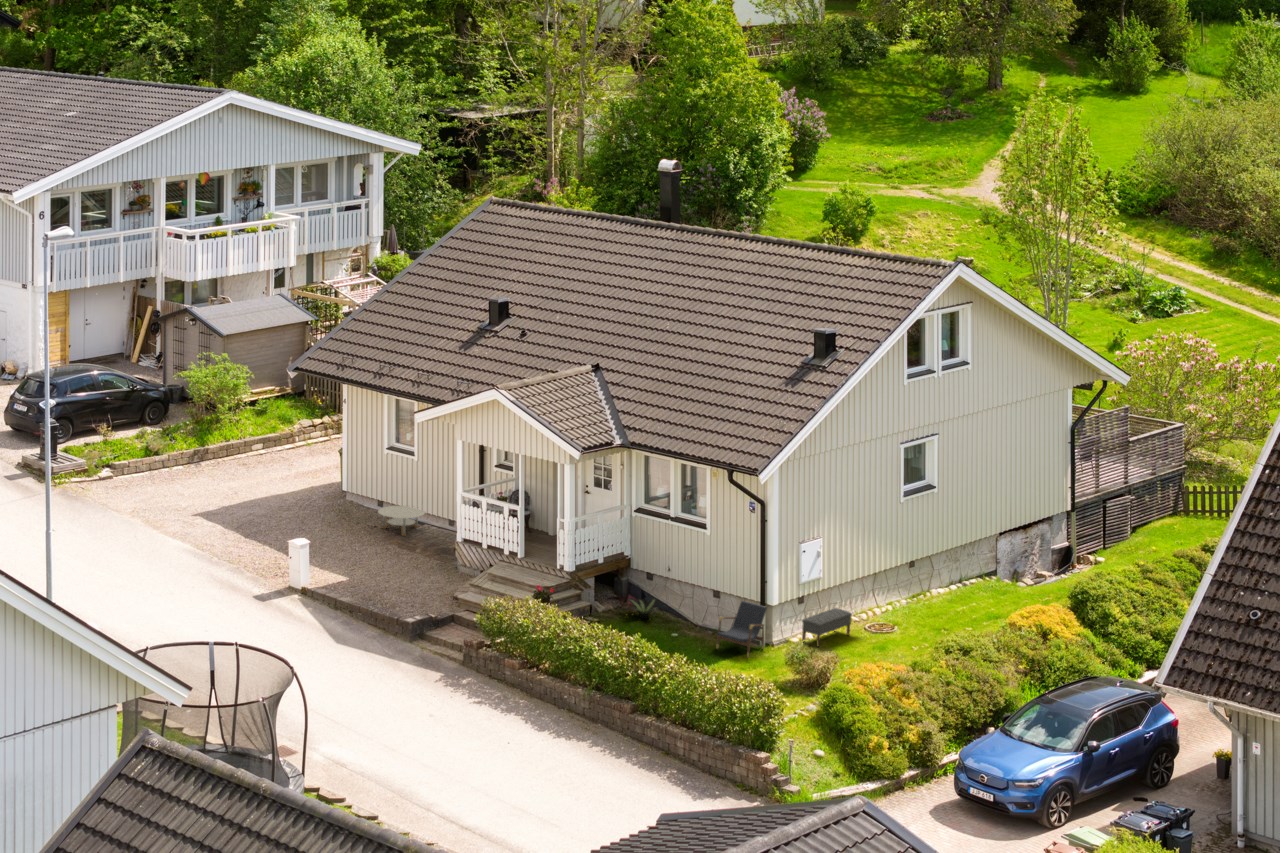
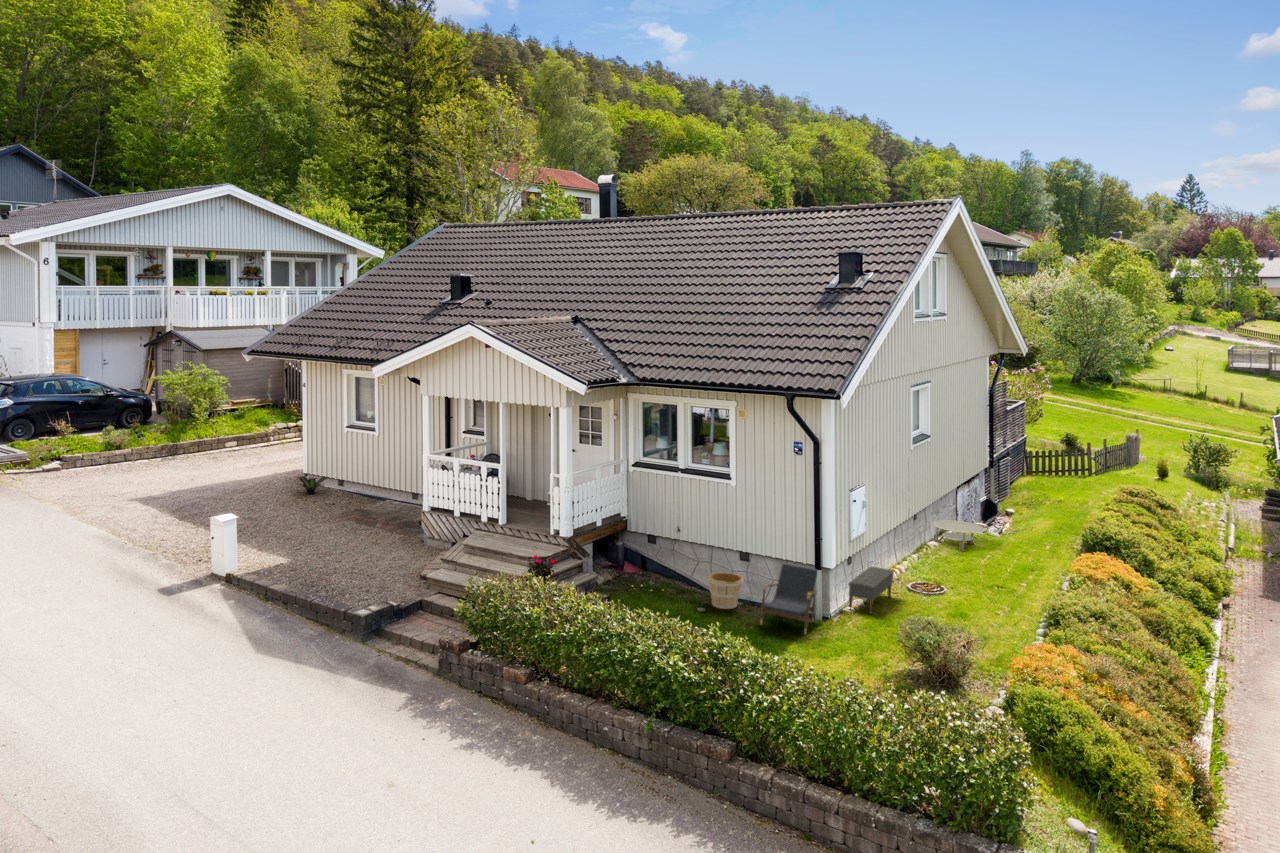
round table: present [378,506,425,536] -> present [933,520,985,552]
potted plant: present [627,598,659,619] -> present [298,477,327,494]
wooden bucket: none [684,605,713,636] -> present [708,572,743,609]

